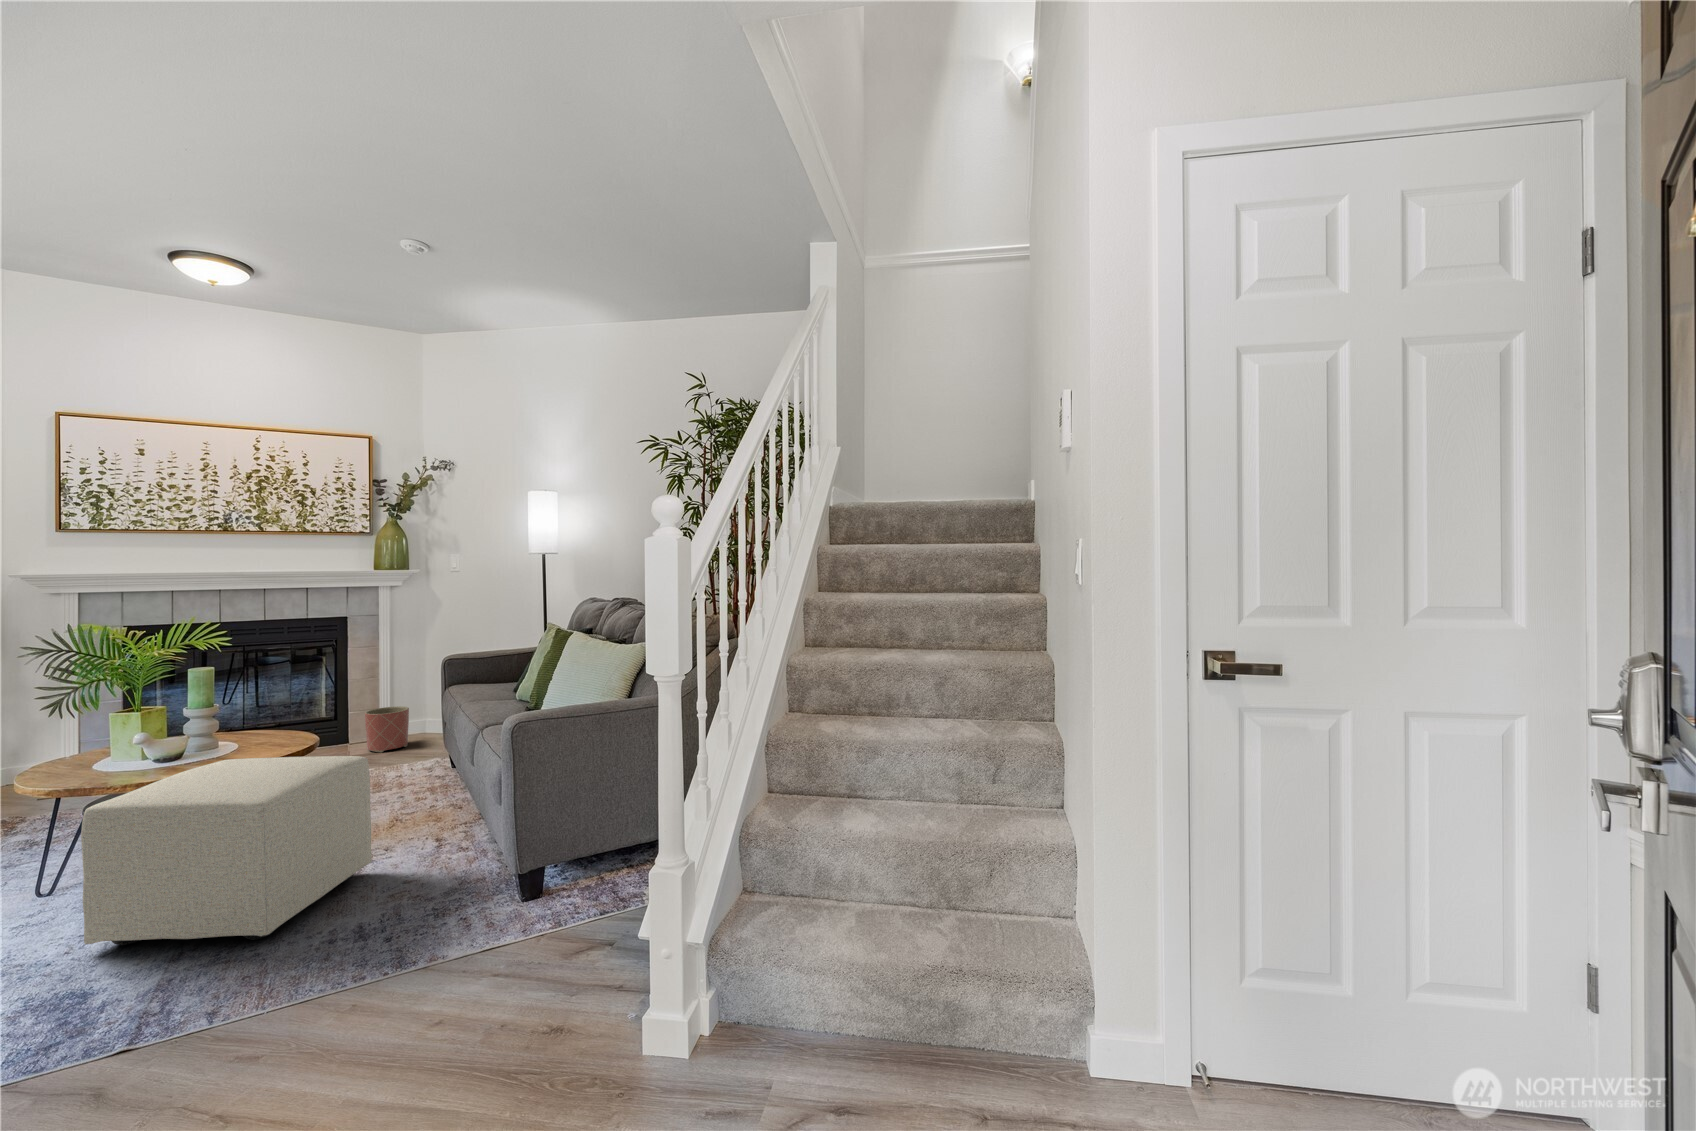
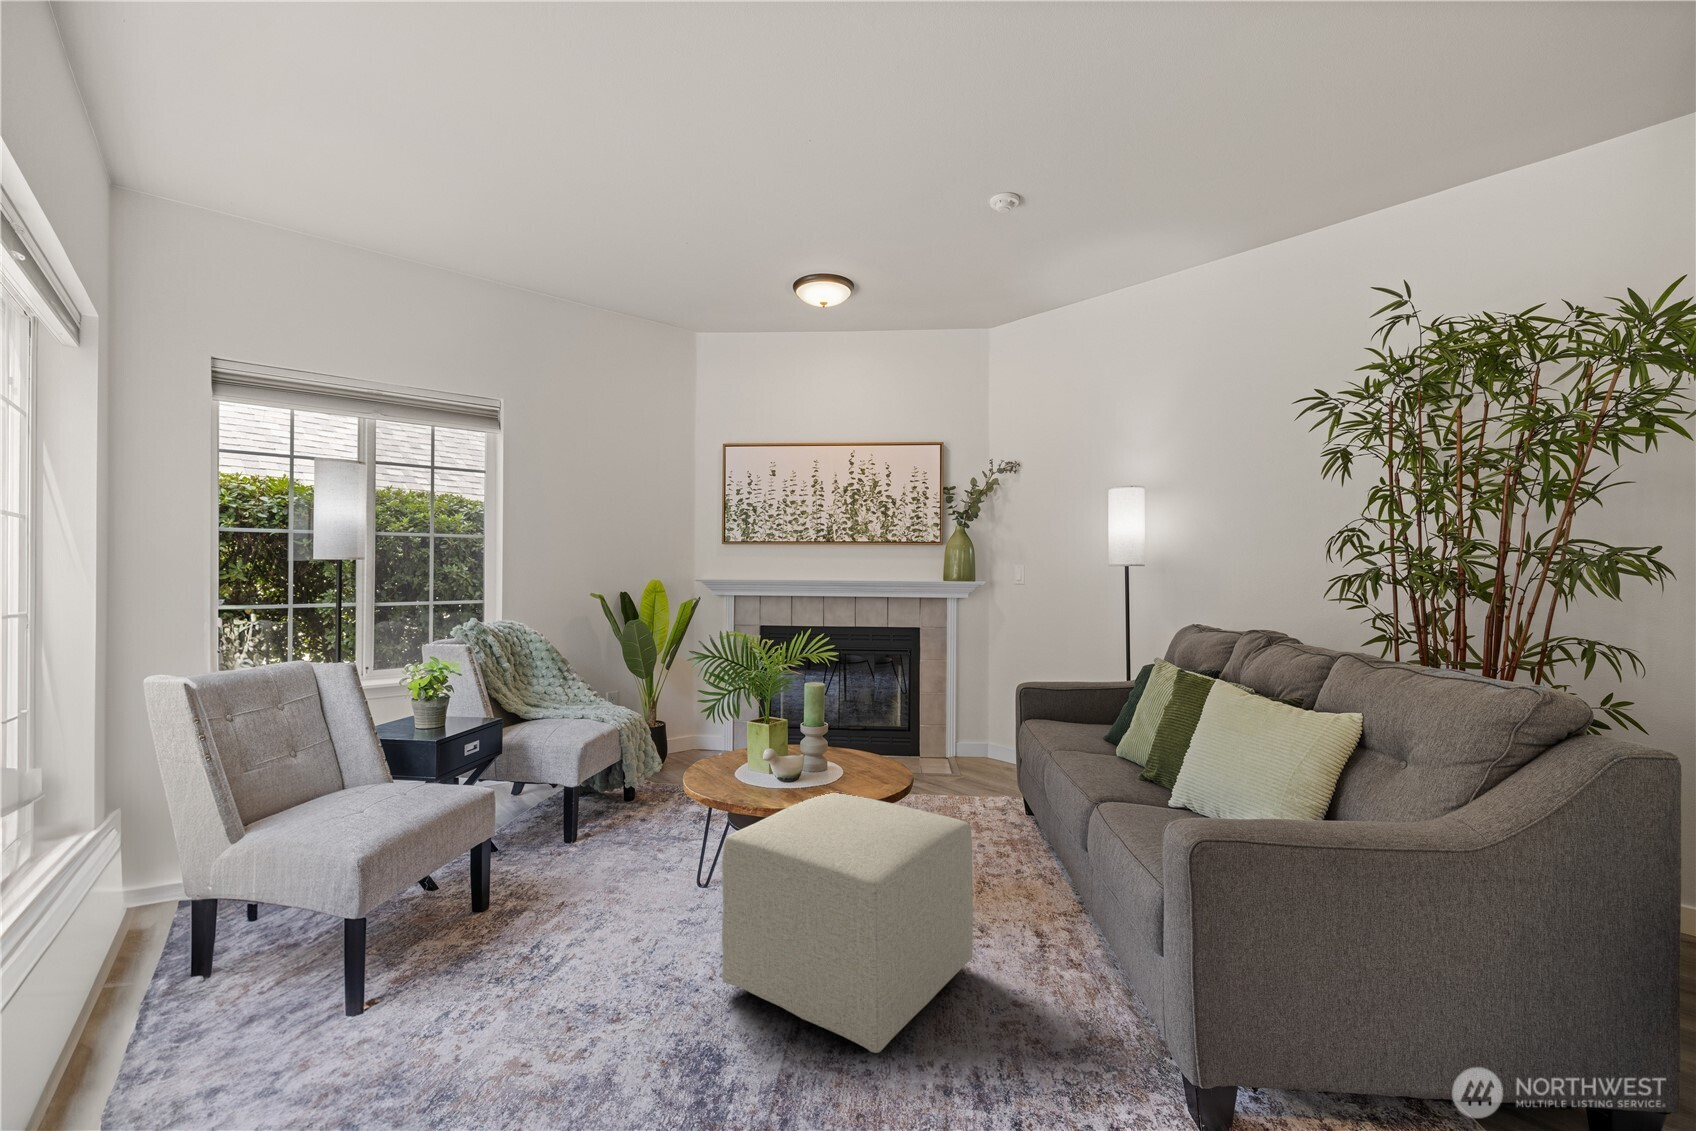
planter: present [365,706,409,752] -> none [935,726,975,775]

